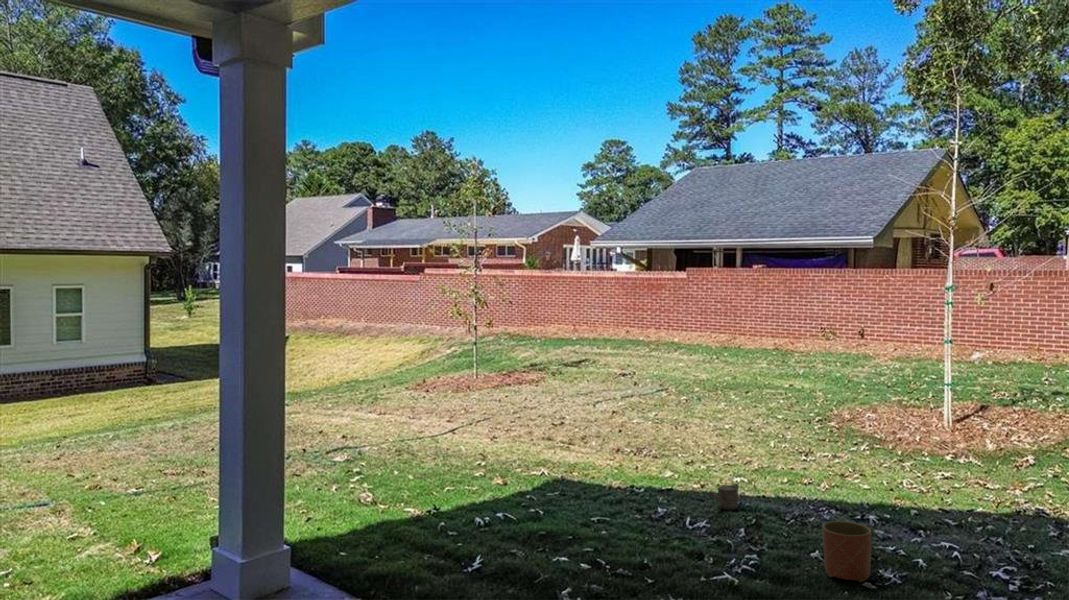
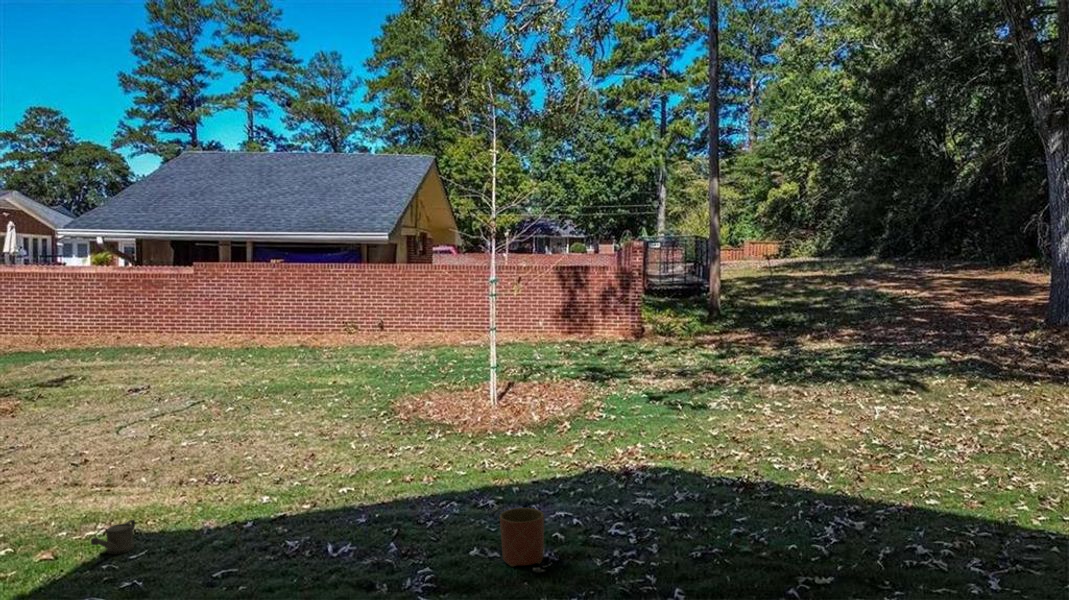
watering can: present [709,484,738,510] -> present [91,520,135,554]

